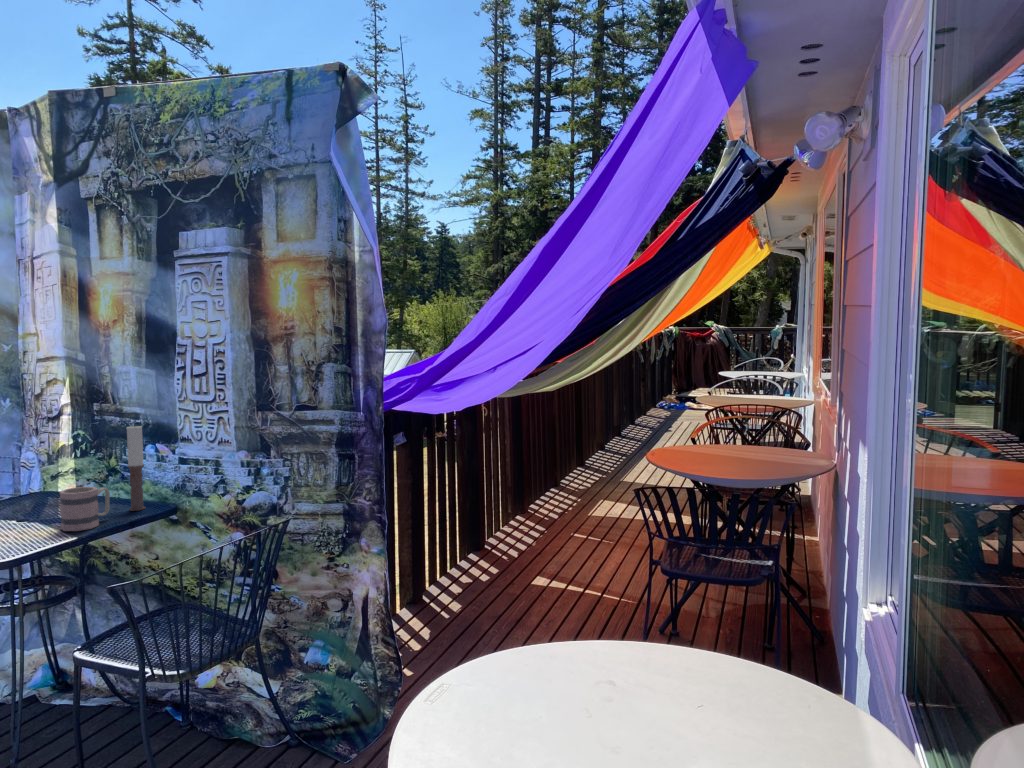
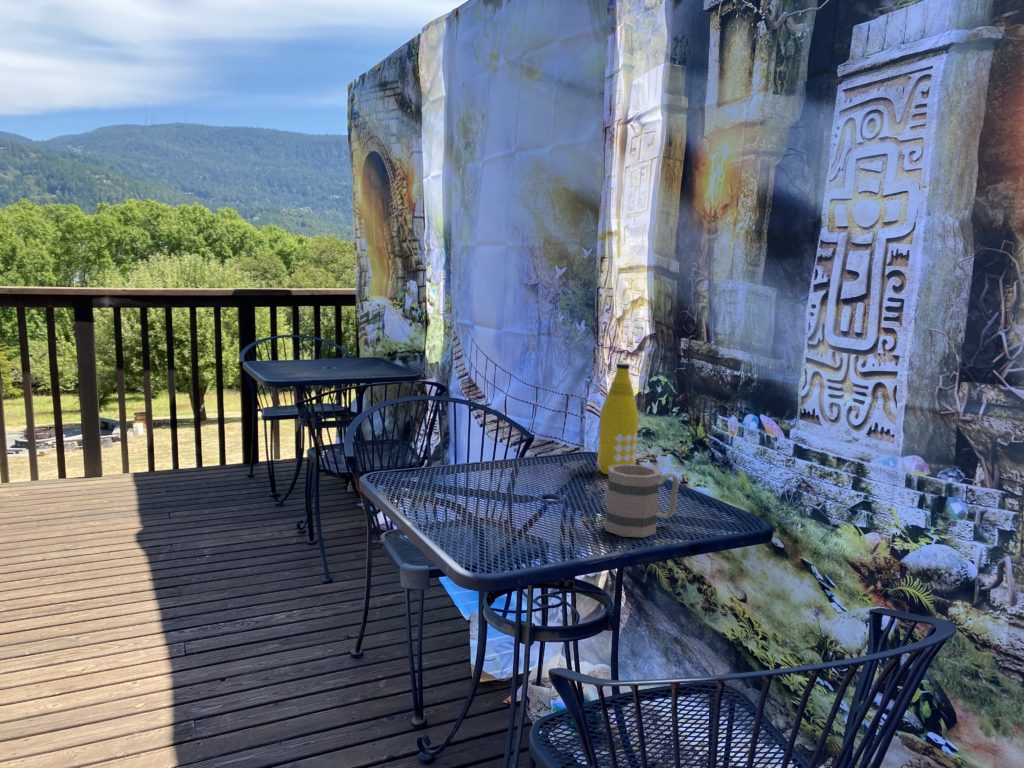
candle: present [127,425,146,511] -> none [706,376,742,521]
bottle: none [36,426,69,504] -> present [597,363,639,474]

